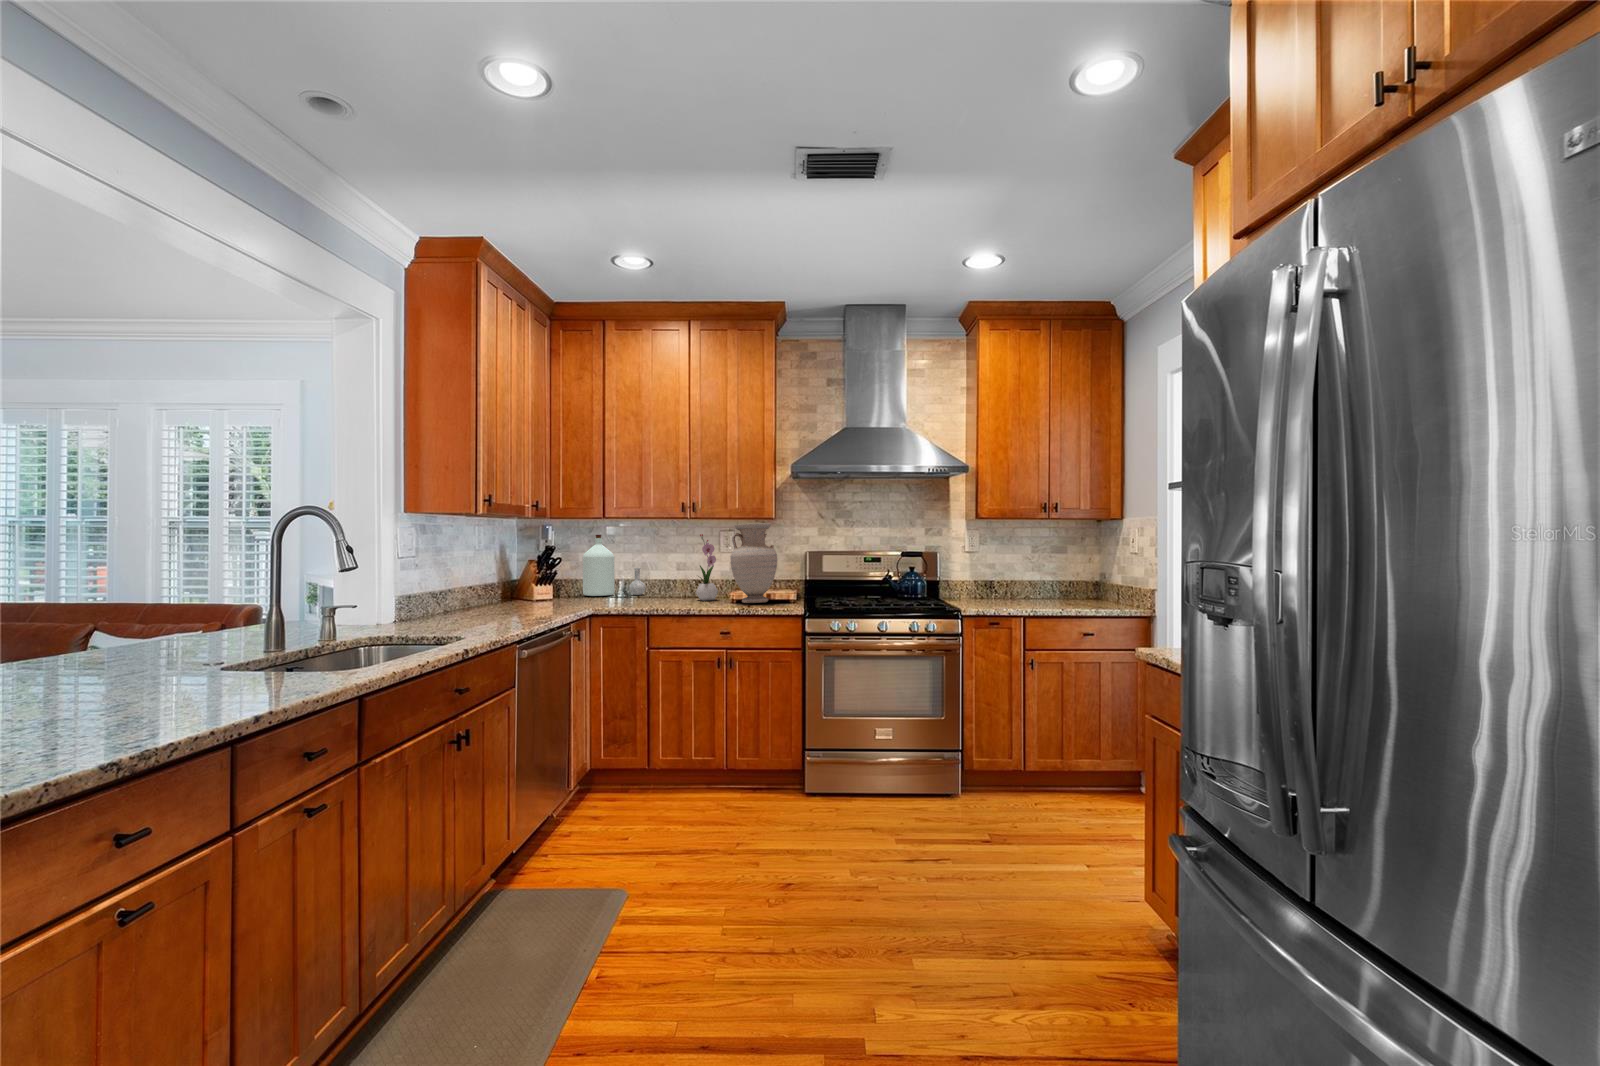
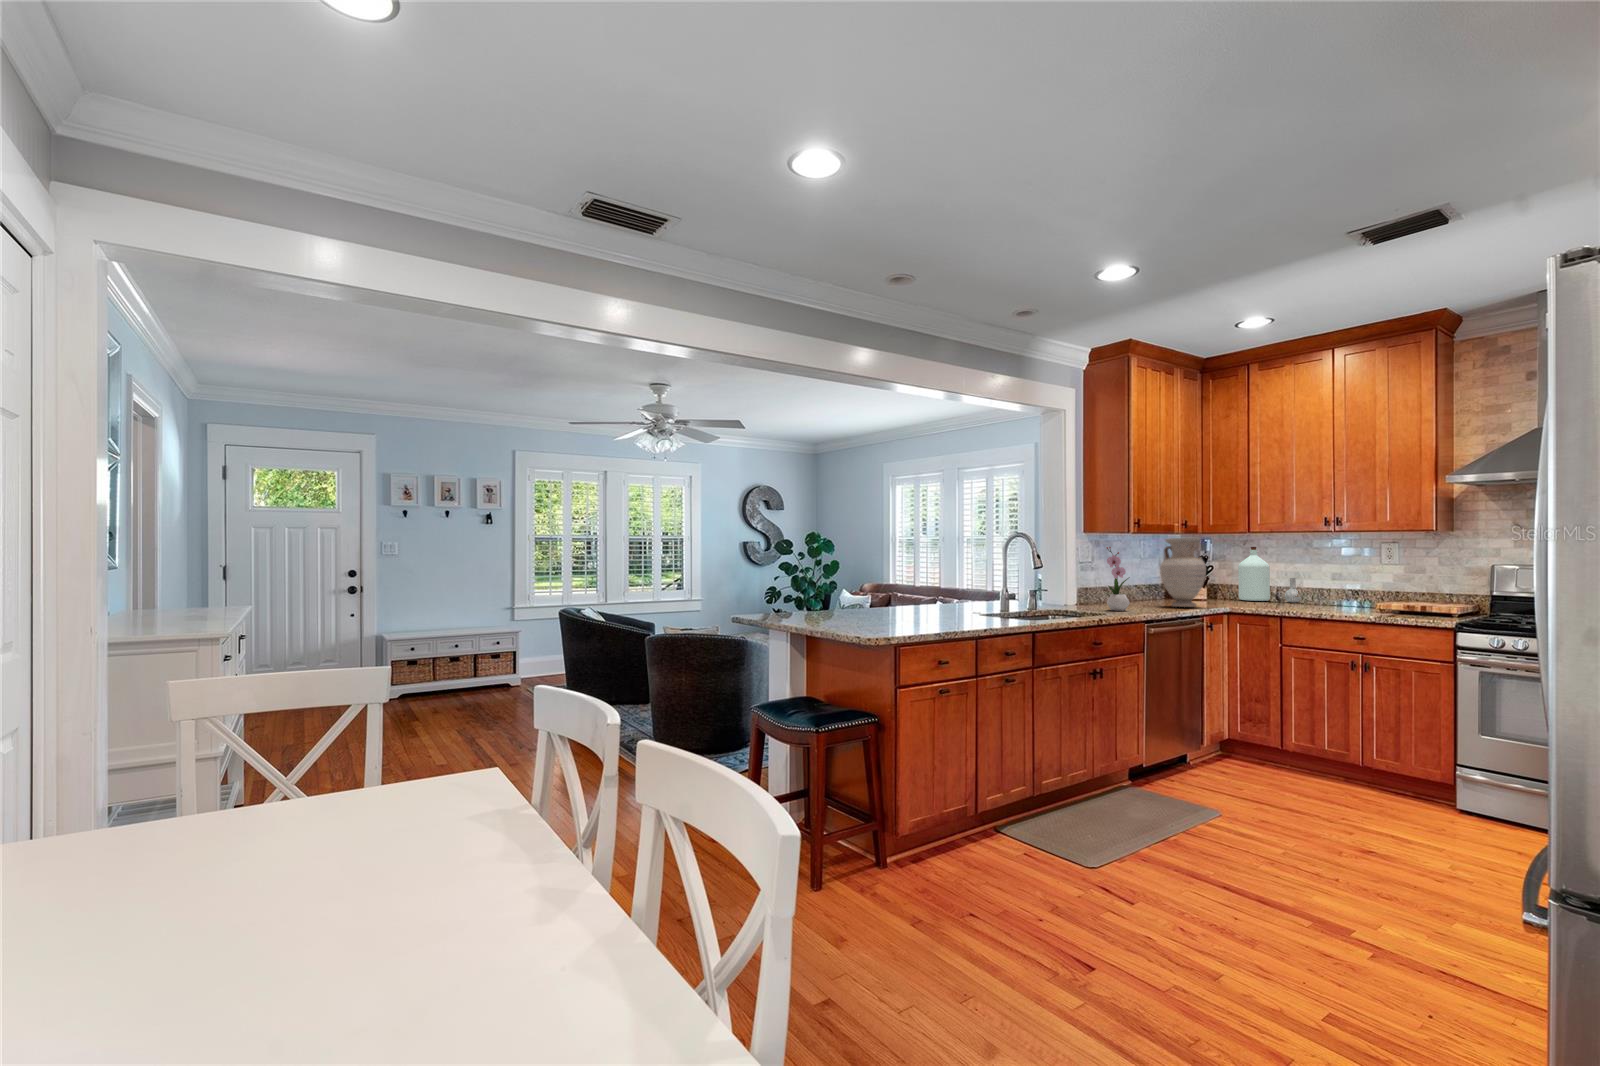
vase: present [730,523,777,603] -> present [1160,538,1206,607]
flower arrangement: present [696,534,718,601] -> present [1107,547,1130,611]

